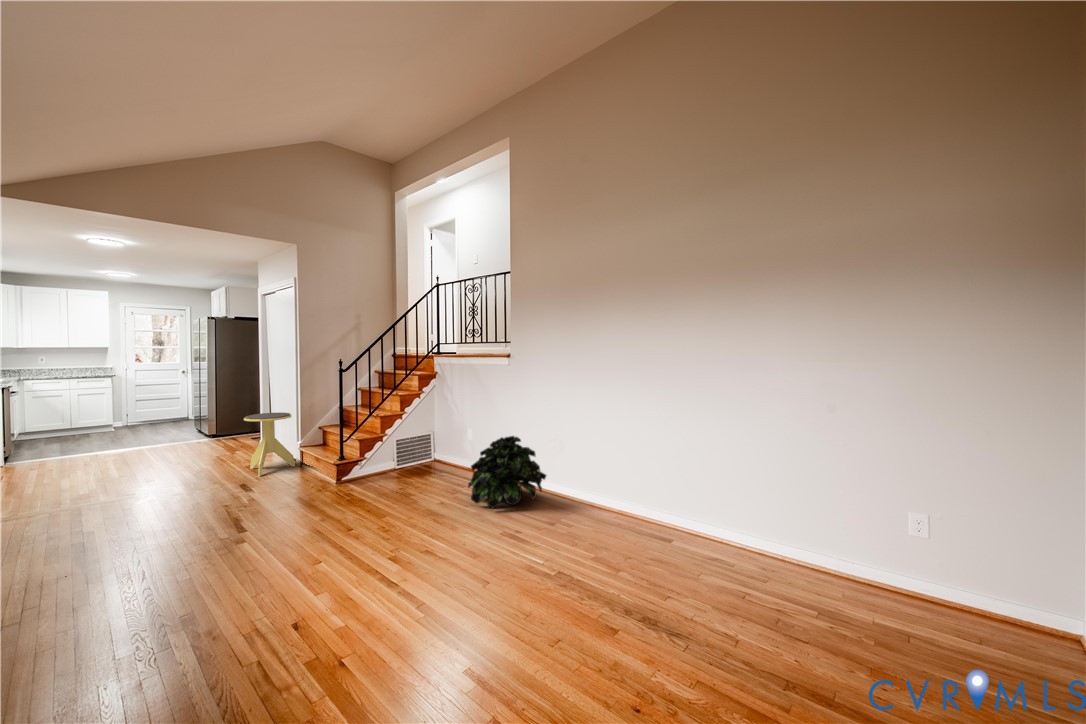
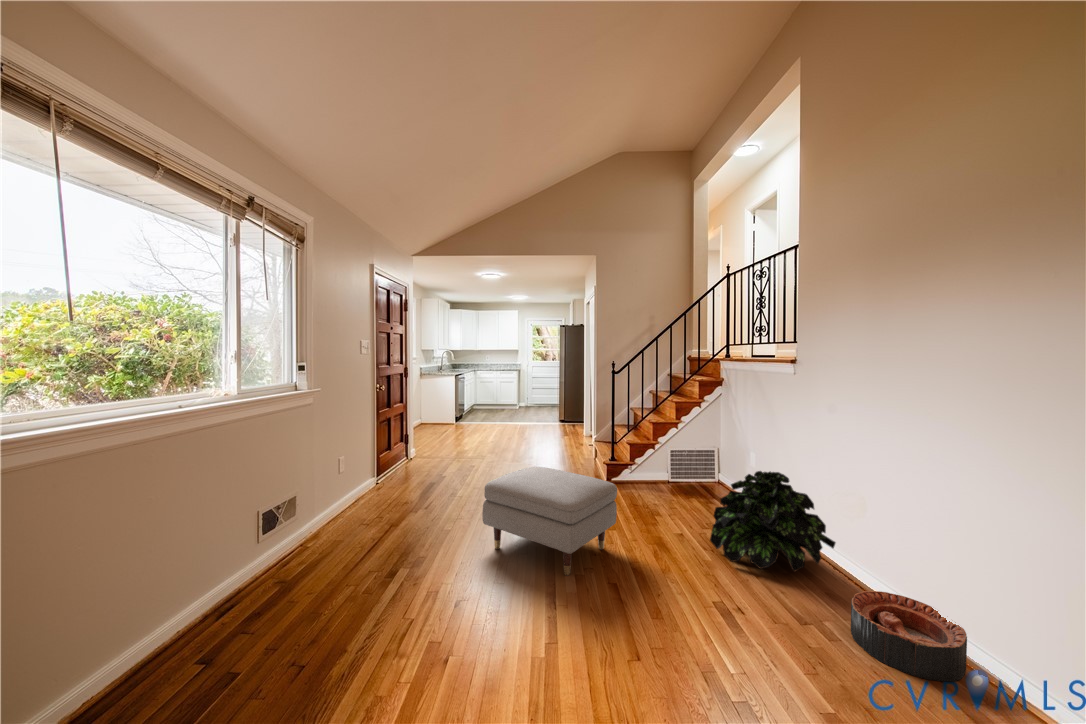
side table: present [244,413,295,477] -> none [552,407,589,461]
ottoman: none [265,470,406,572] -> present [482,467,617,575]
basket: none [573,492,623,529] -> present [851,591,967,682]

